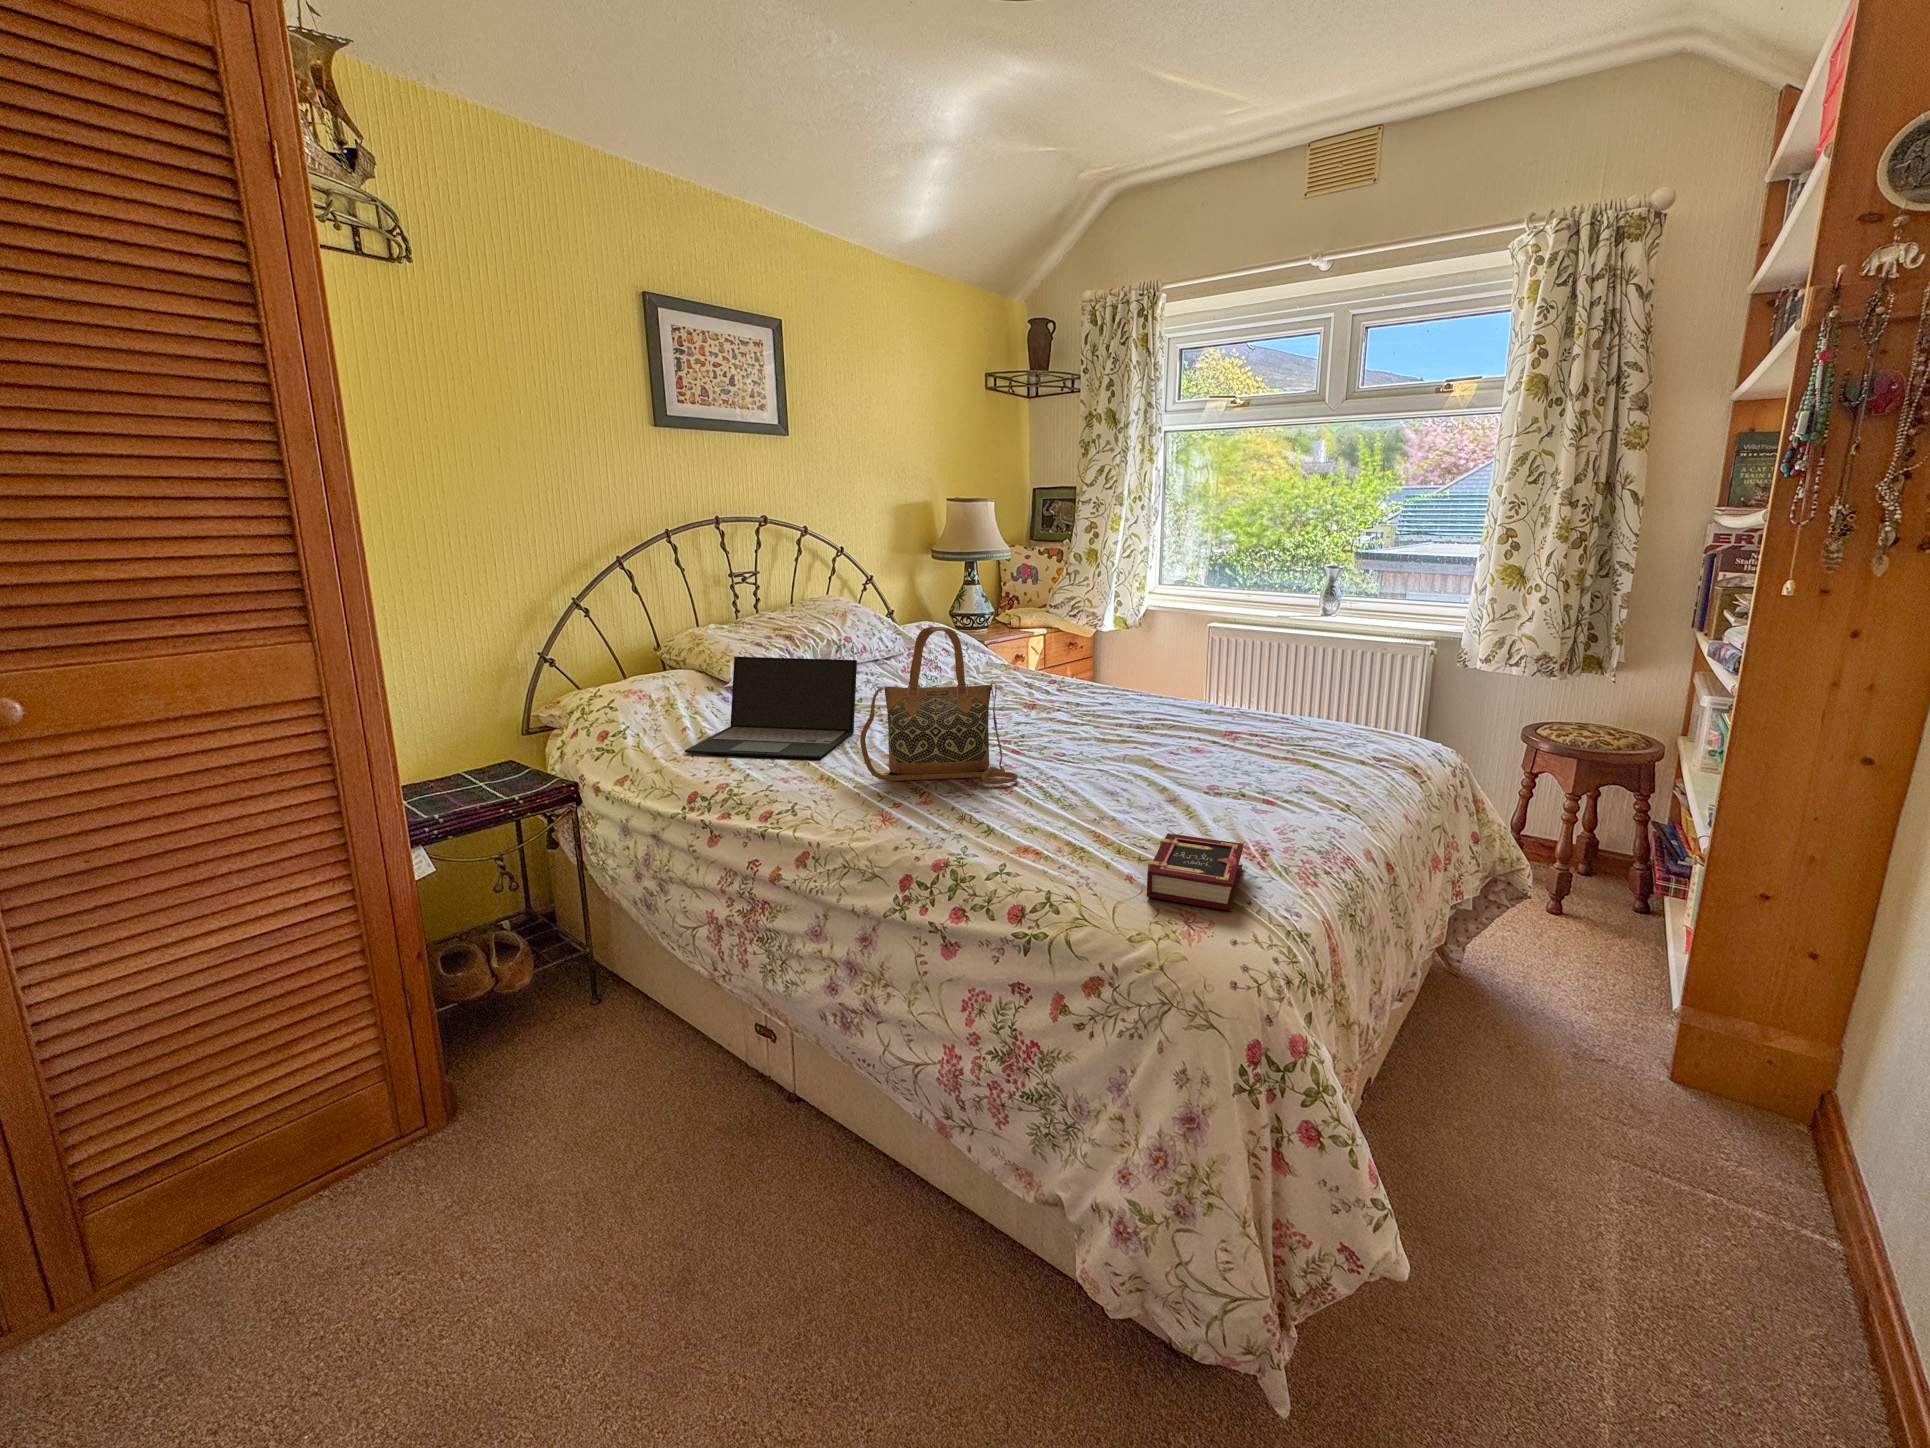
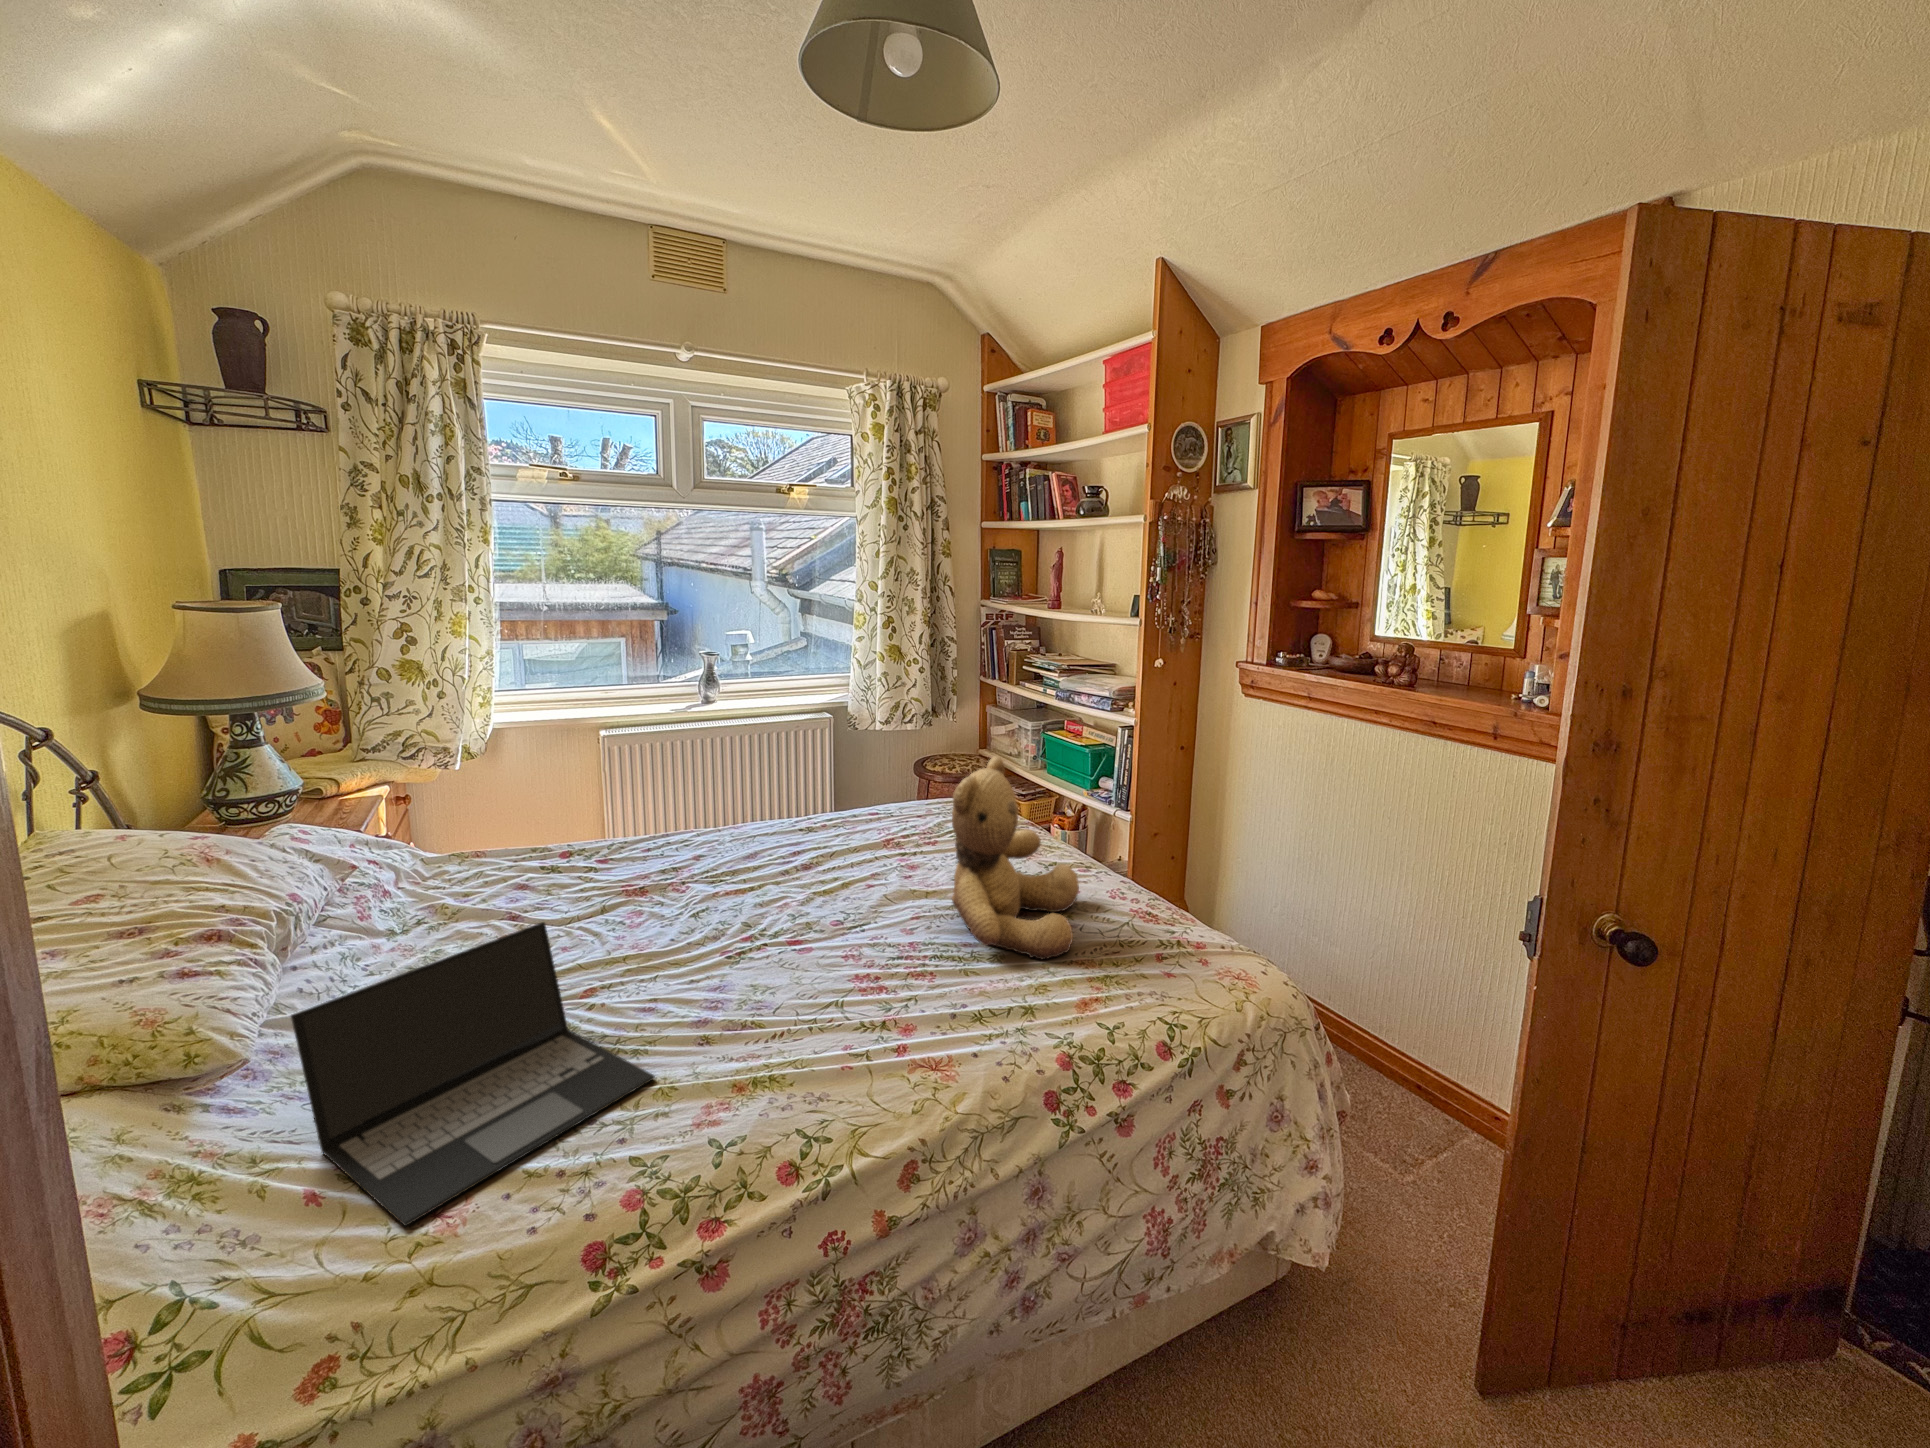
teddy bear: none [1060,614,1253,829] -> present [952,756,1079,959]
handbag: present [860,627,1018,784] -> none [765,828,909,1046]
book: present [1147,833,1244,911] -> none [1132,916,1232,982]

